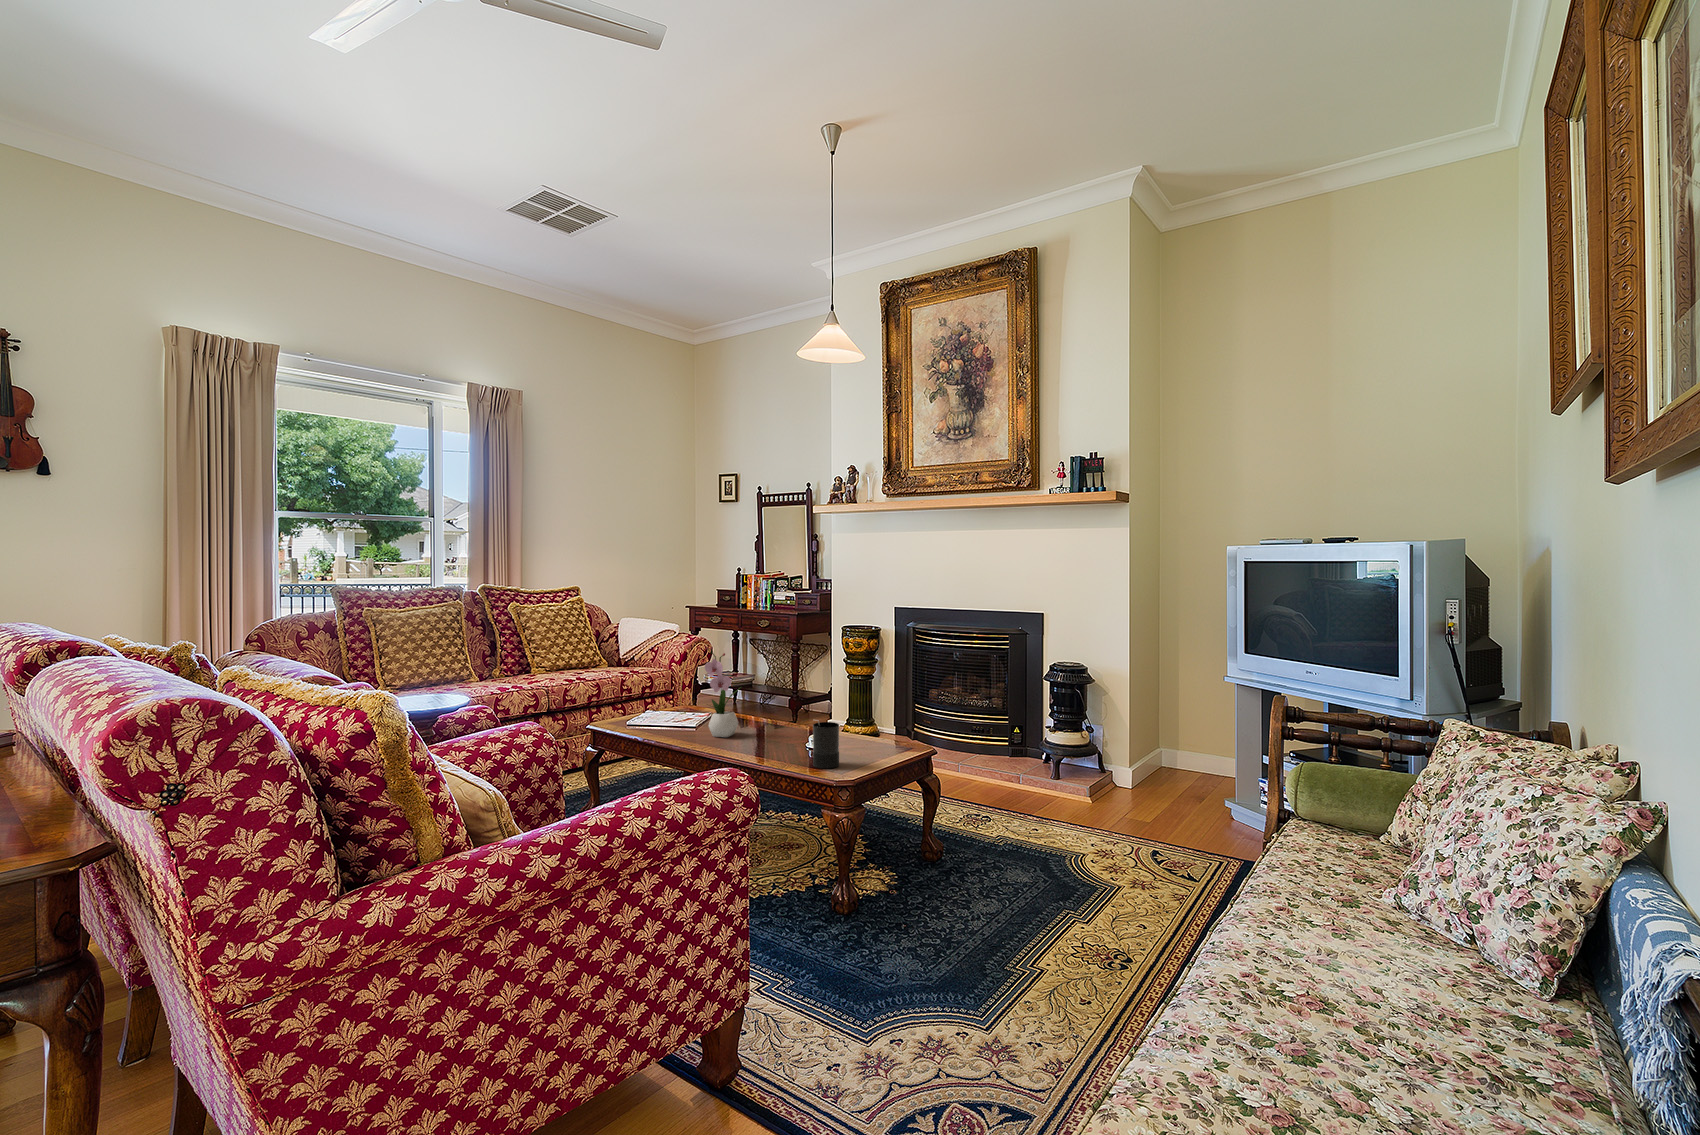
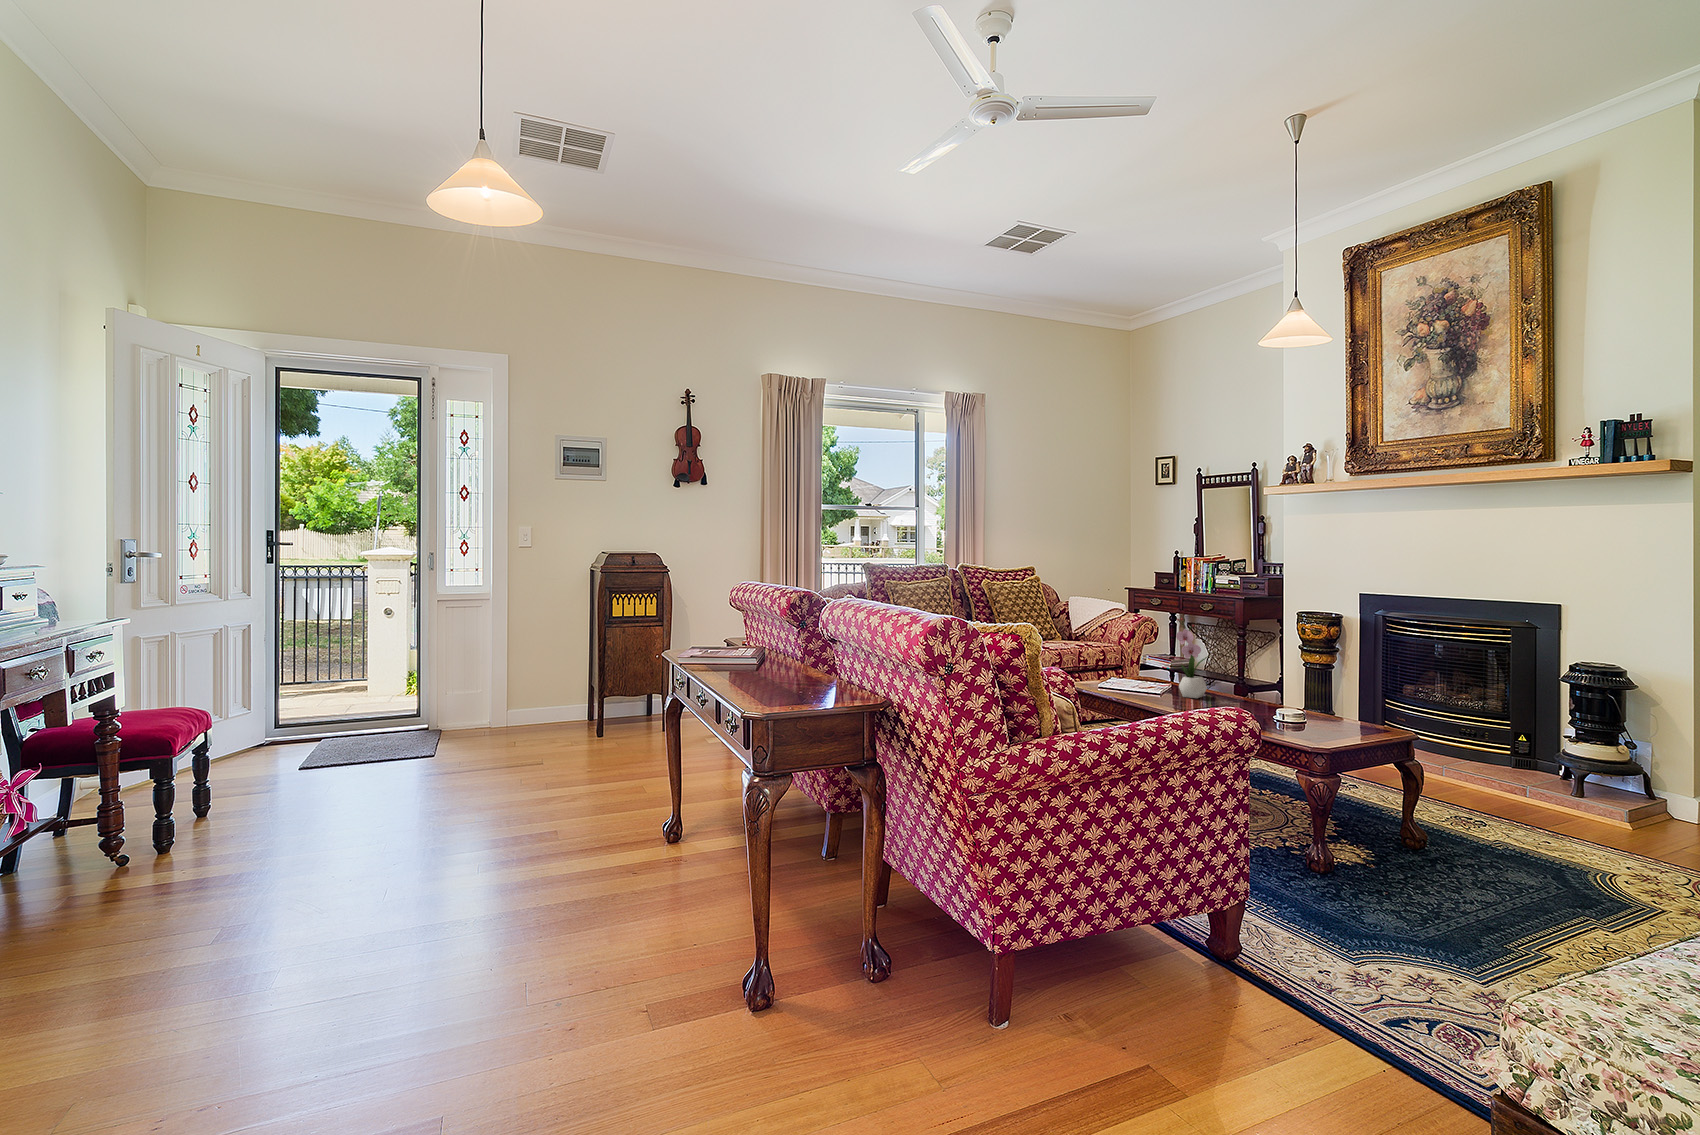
candle: present [813,720,839,768] -> none [1286,685,1316,729]

